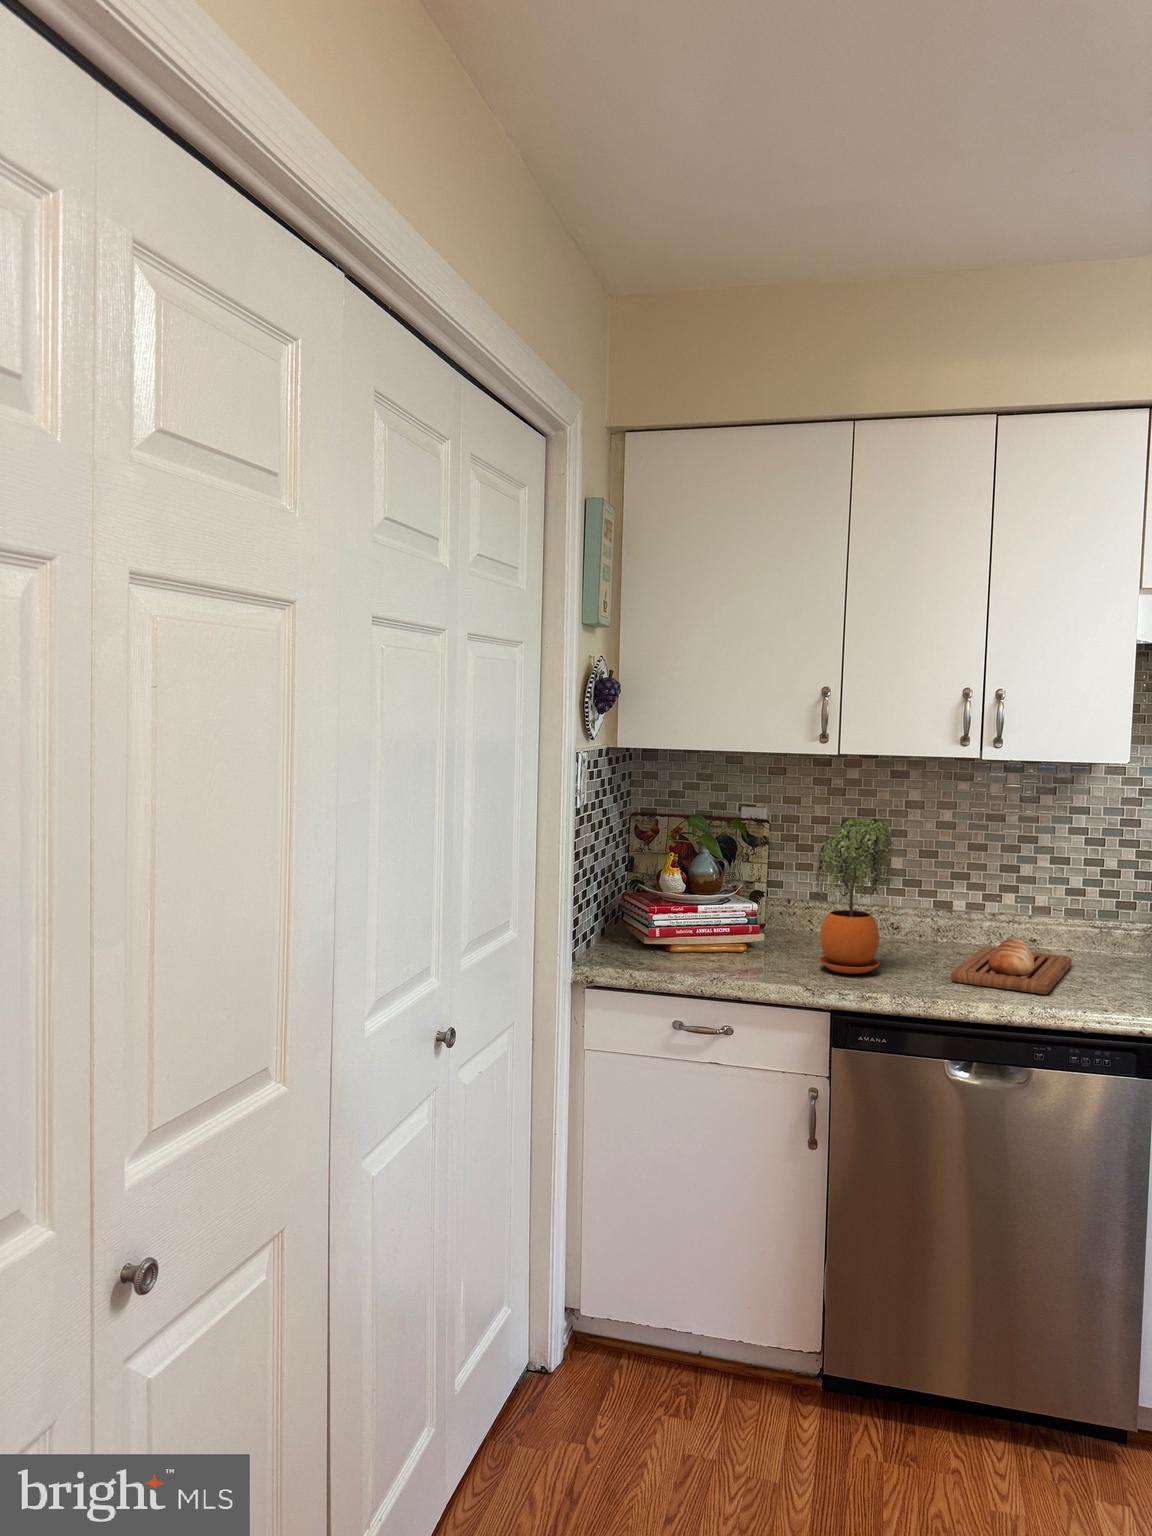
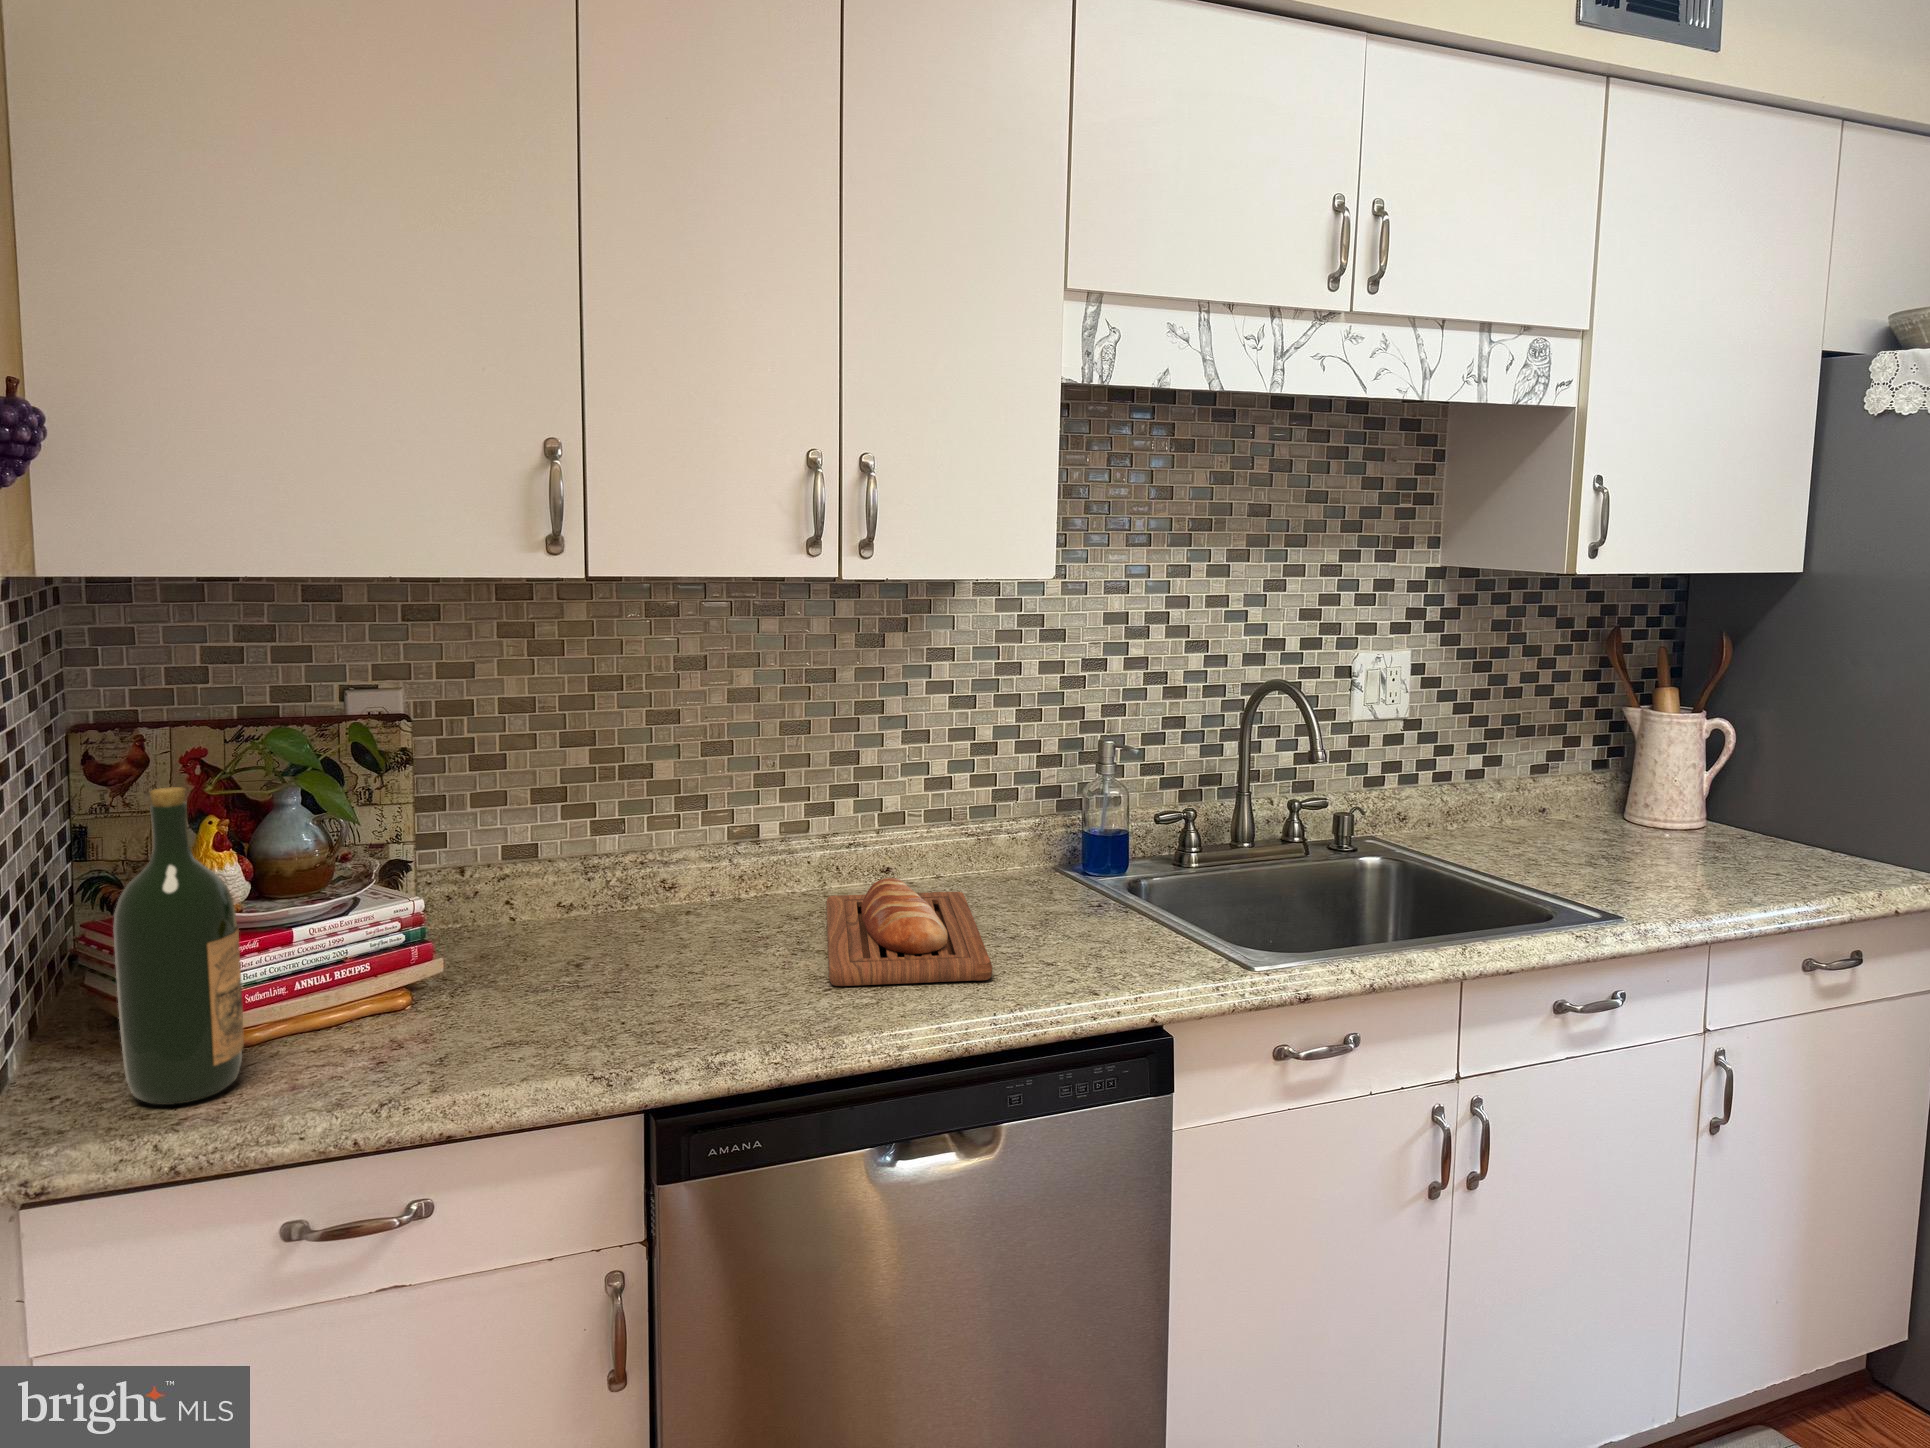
potted plant: present [814,817,893,974] -> none [562,702,722,1015]
wine bottle: none [627,833,671,964] -> present [113,787,244,1105]

